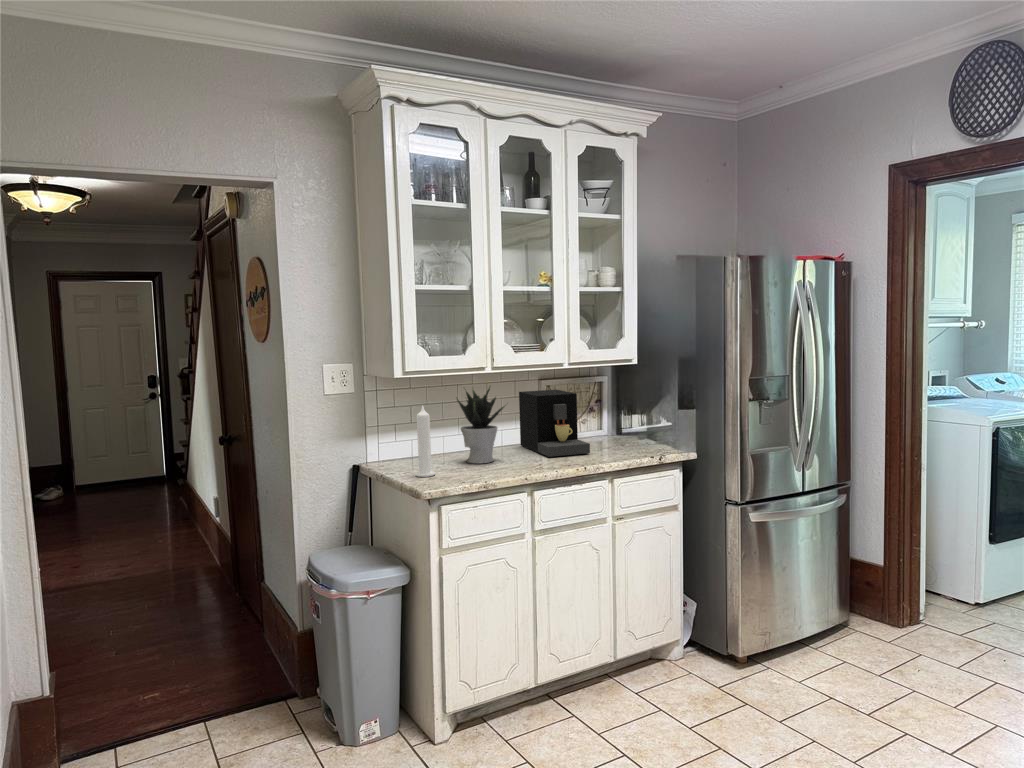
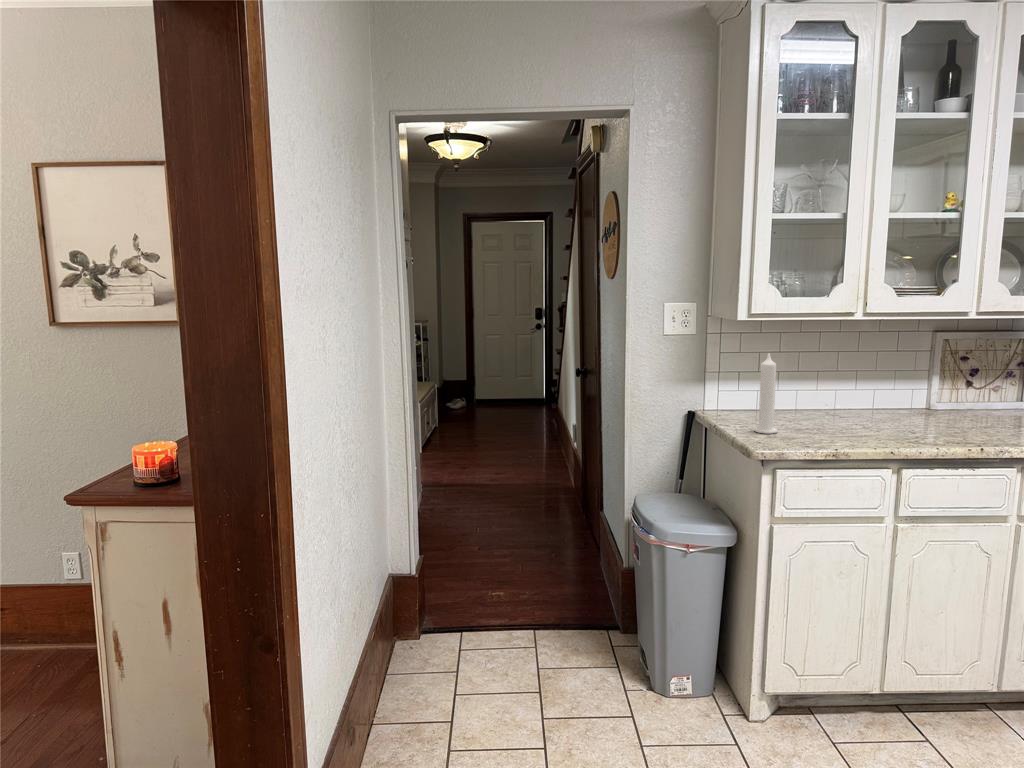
potted plant: present [456,387,505,464] -> none [814,332,883,426]
coffee maker: present [519,390,590,457] -> none [898,345,996,430]

